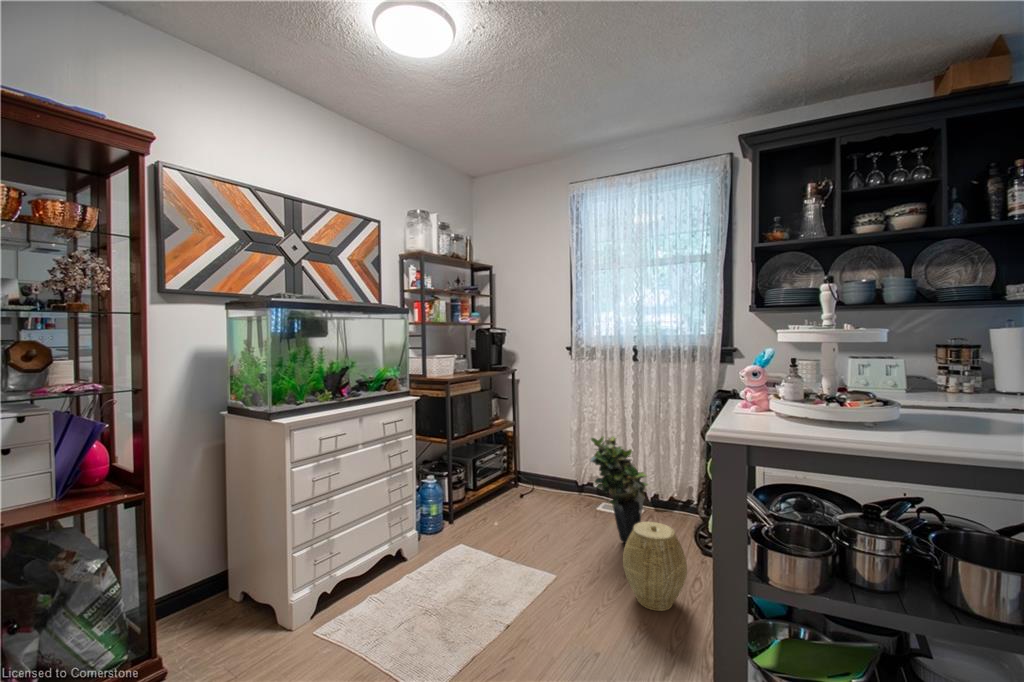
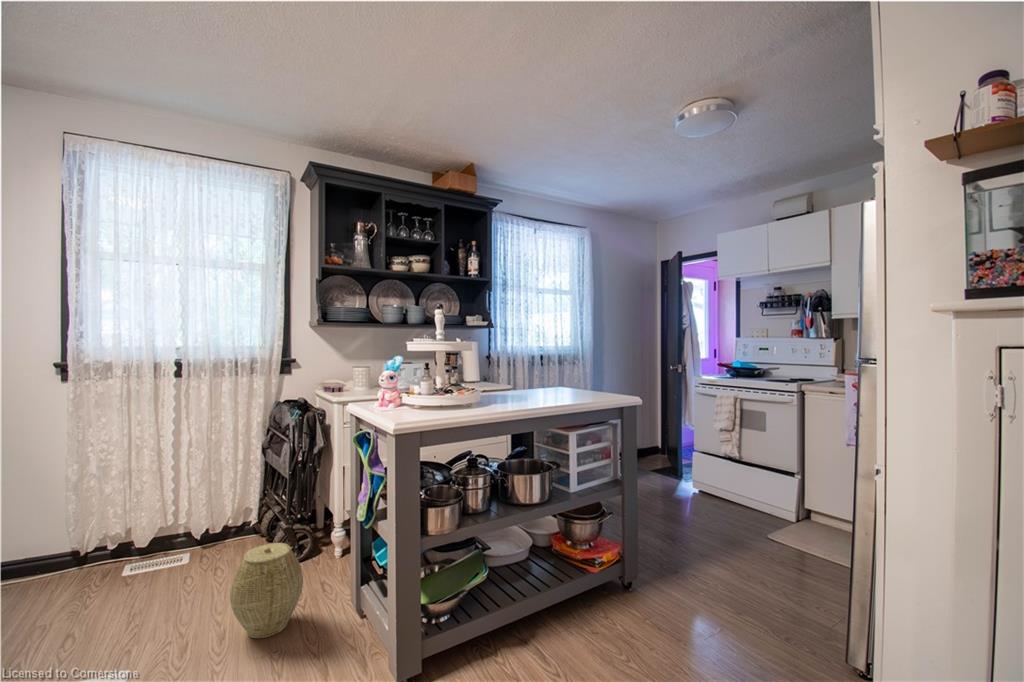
potted plant: present [591,436,648,543] -> none [132,468,223,595]

